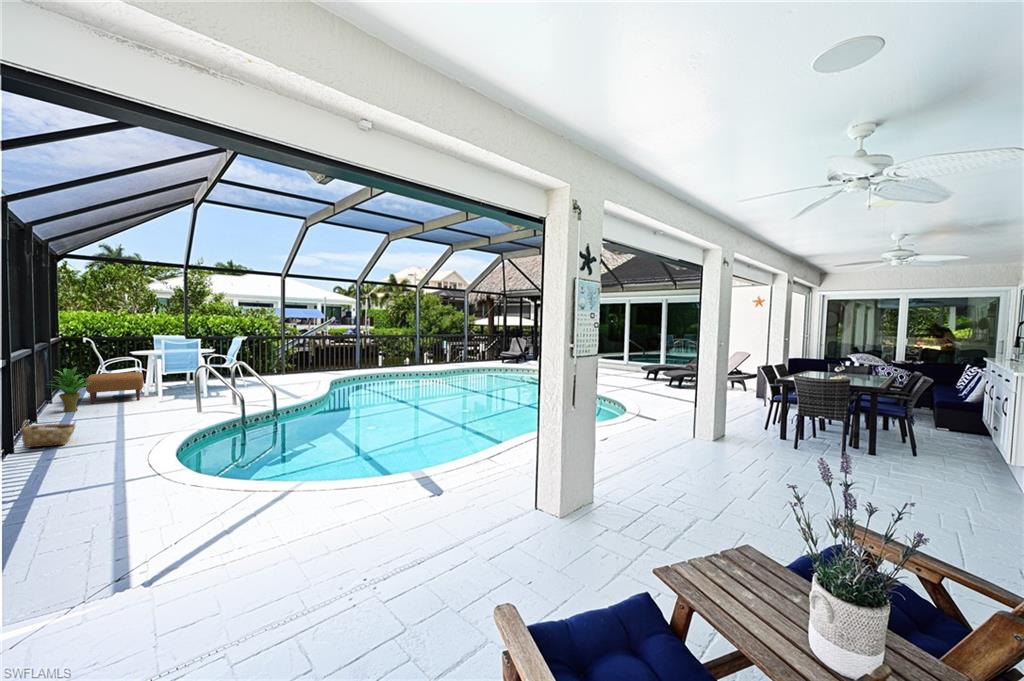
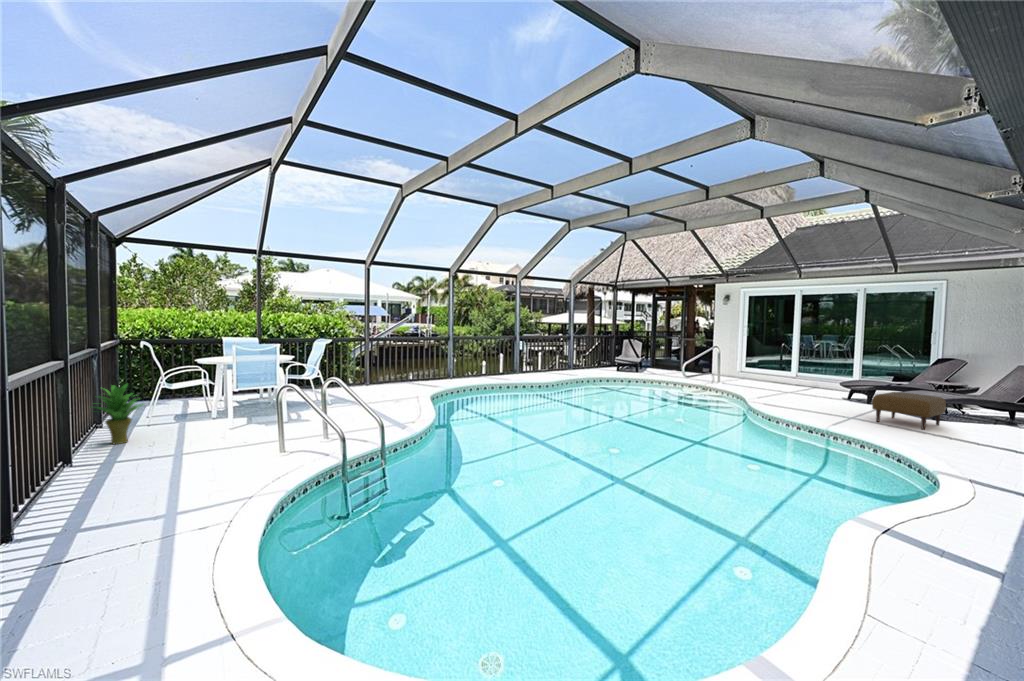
ottoman: present [86,372,143,404] -> present [872,392,946,430]
woven basket: present [21,420,76,448] -> none [32,473,113,520]

